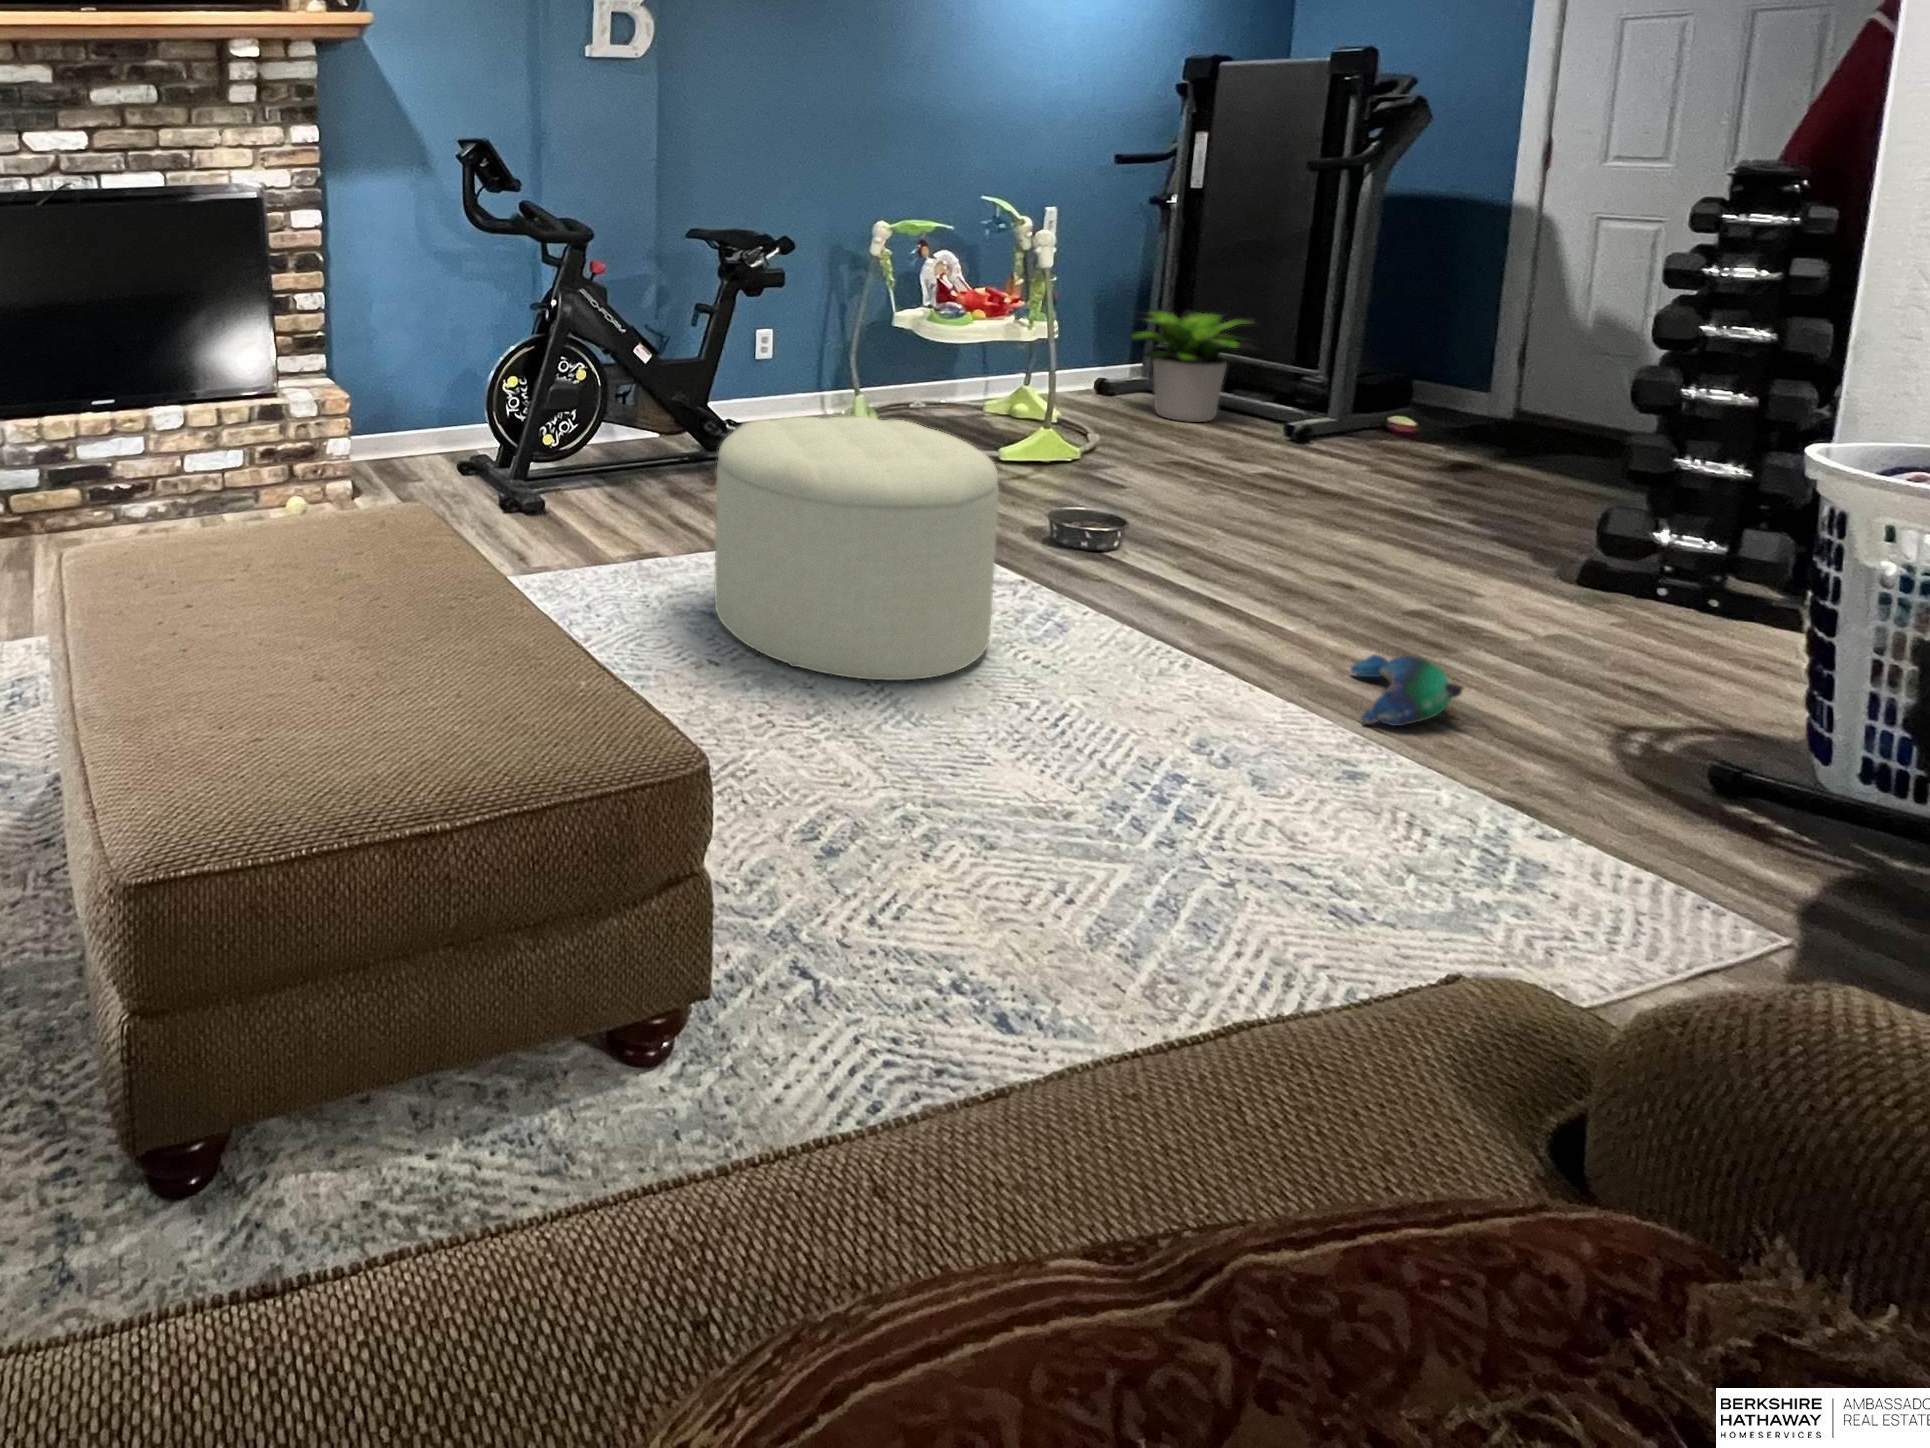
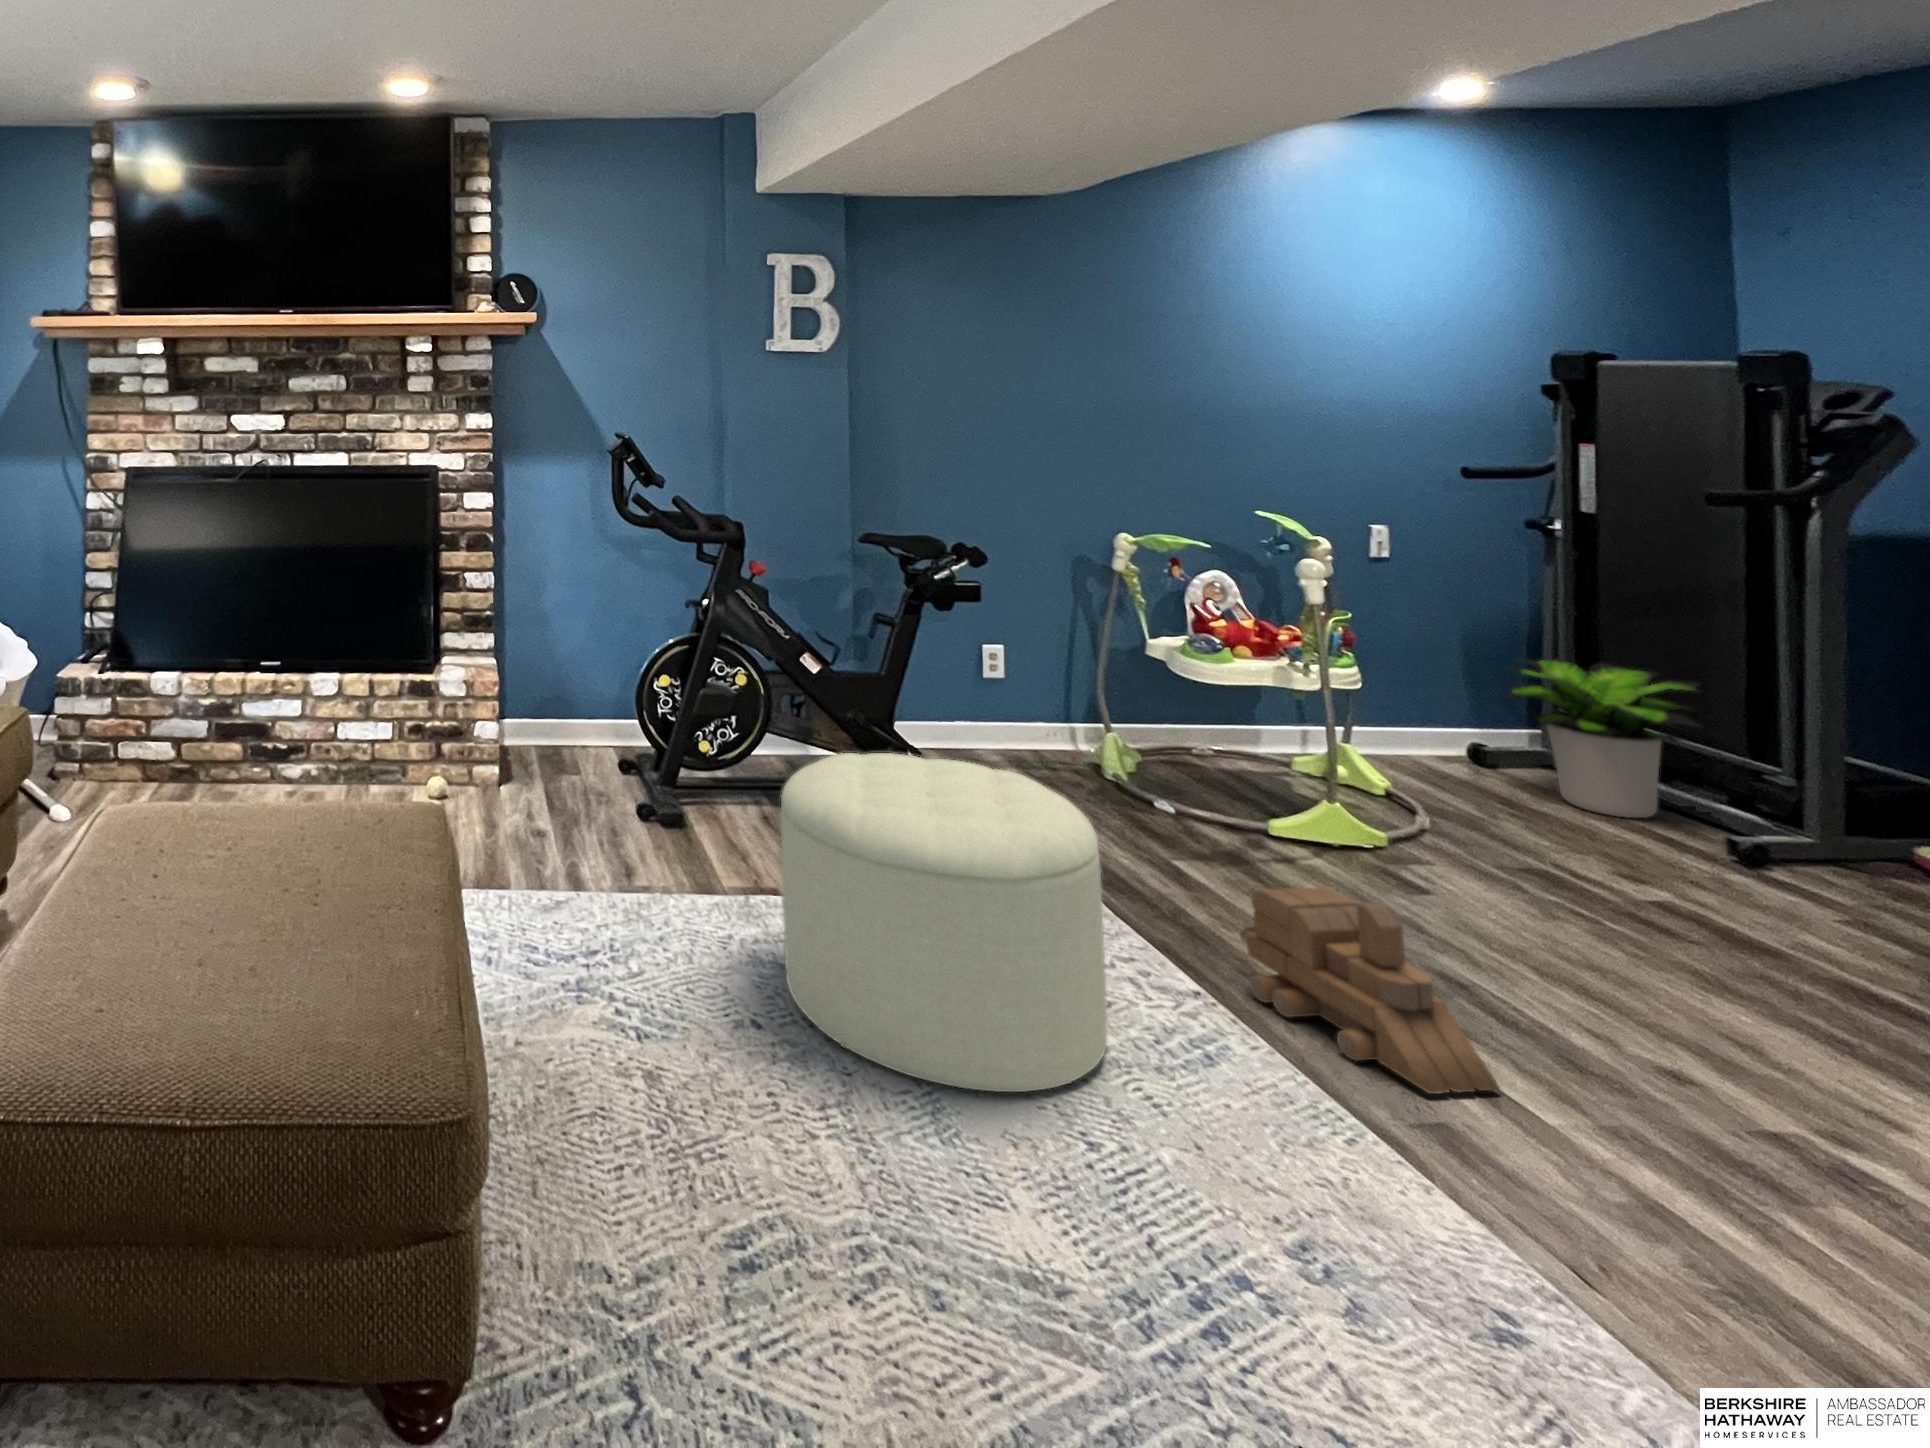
toy train: none [1048,487,1242,624] -> present [1247,887,1500,1094]
plush toy: present [1350,655,1463,726] -> none [1589,1182,1757,1295]

